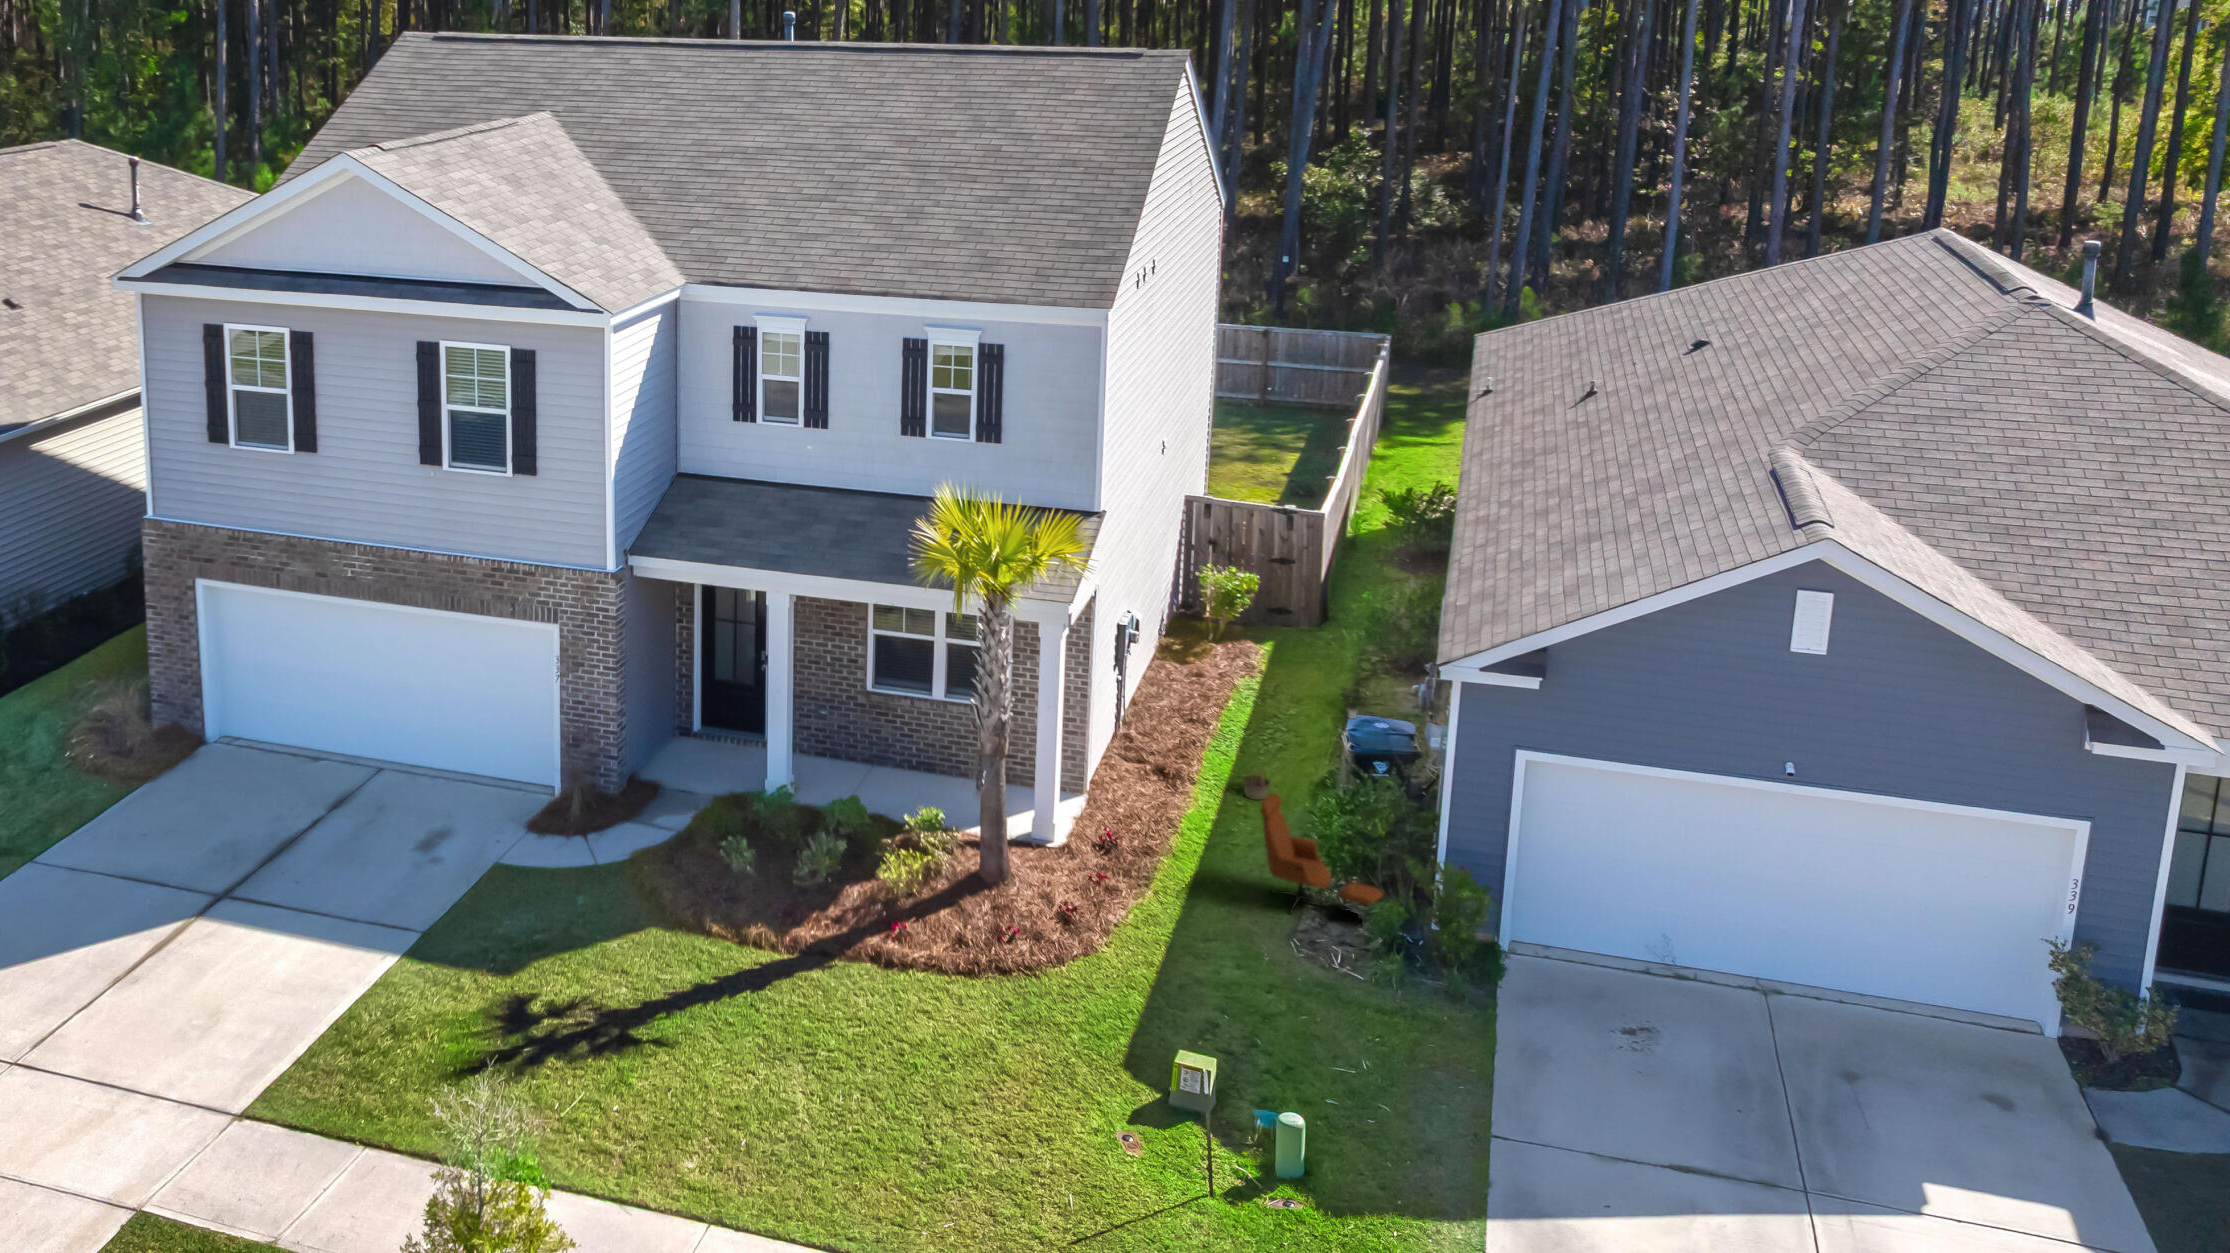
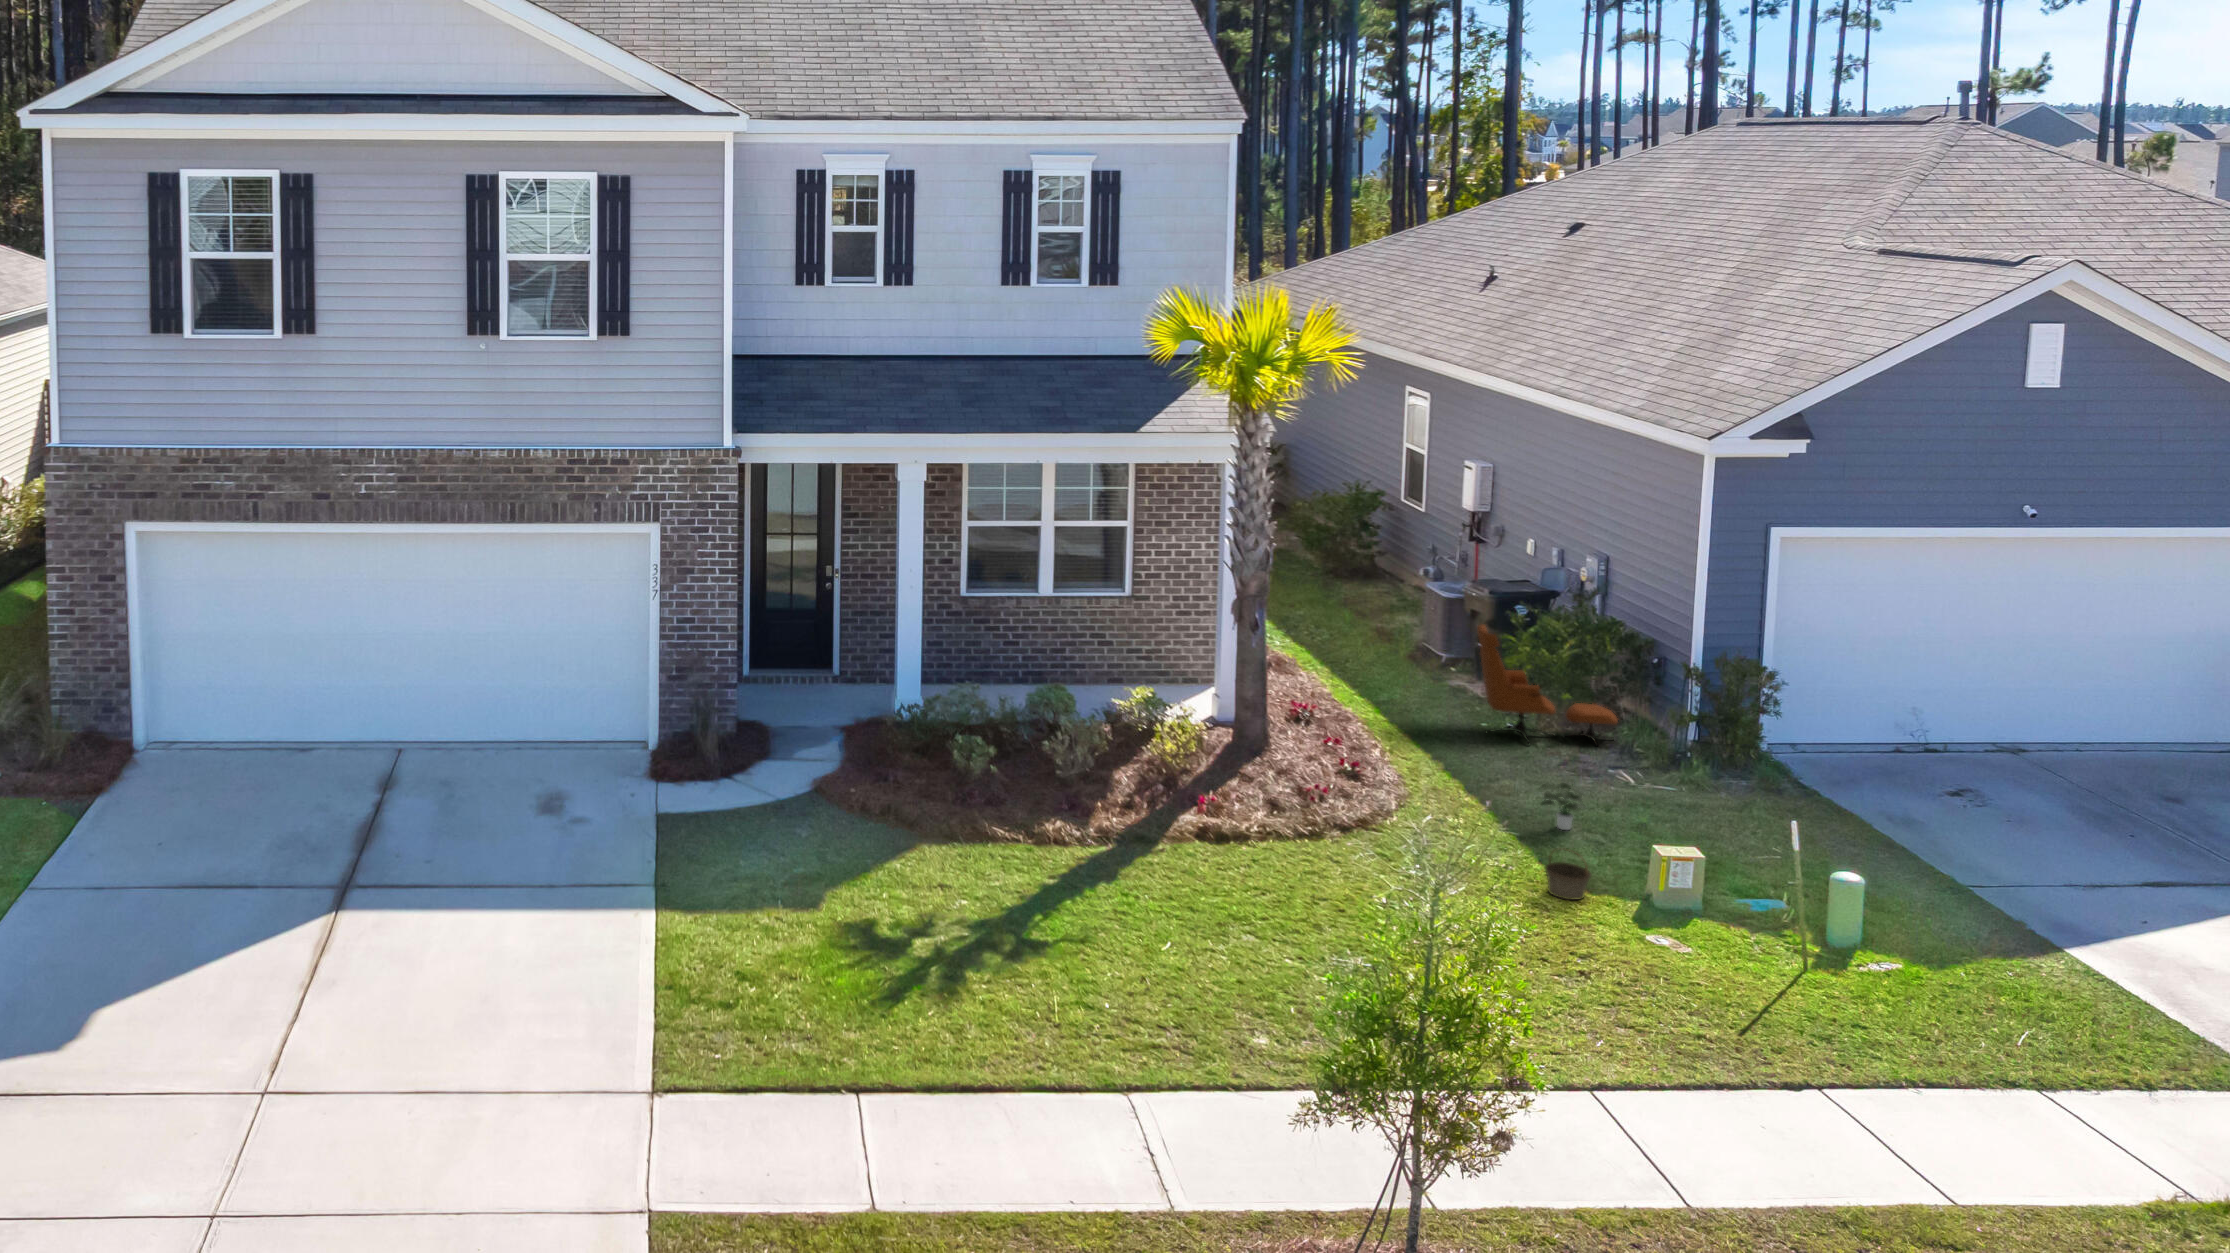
potted plant: present [1339,688,1366,719] -> present [1541,779,1584,830]
basket: present [1243,768,1271,800] -> present [1545,850,1591,900]

